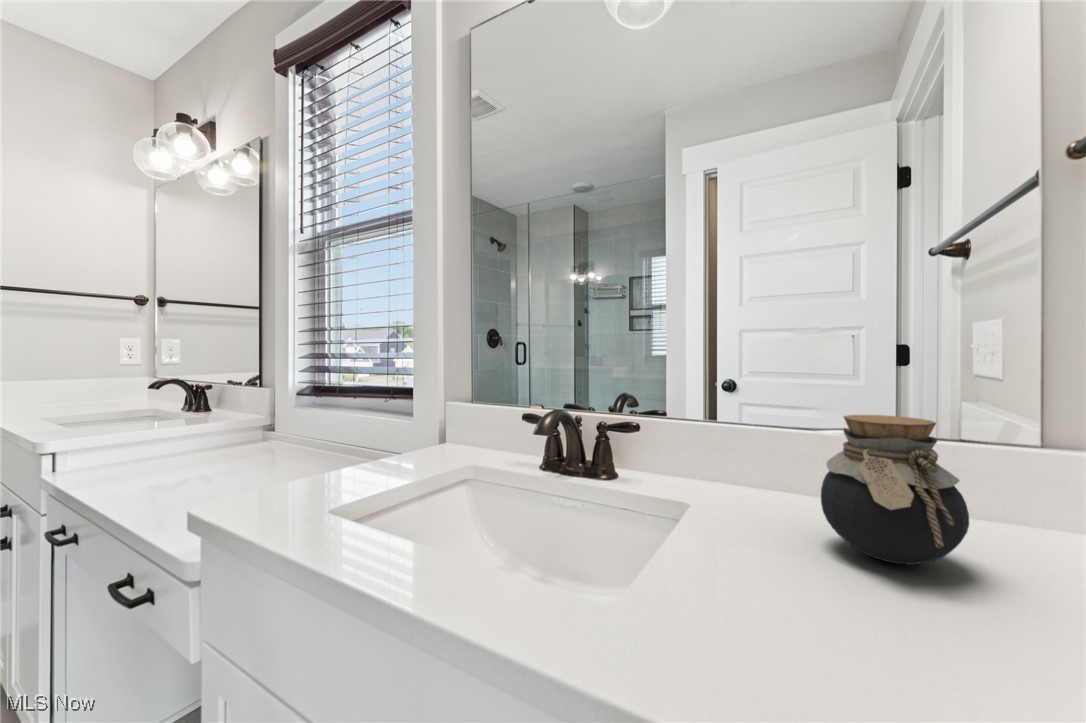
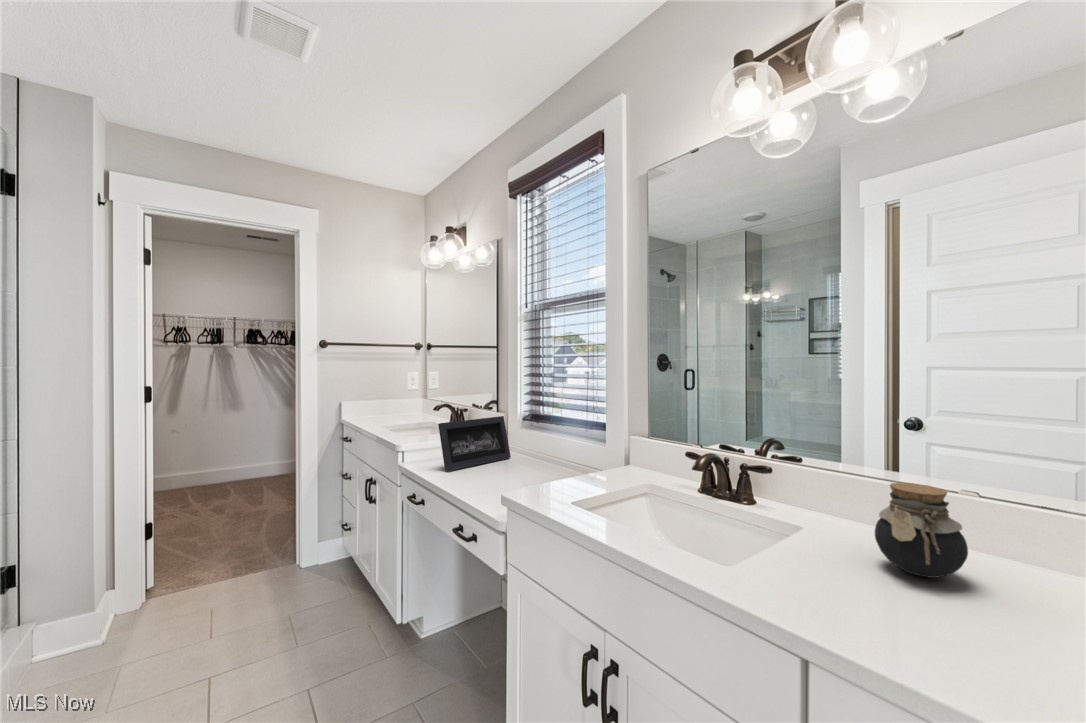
picture frame: none [121,389,275,479] -> present [438,416,511,471]

